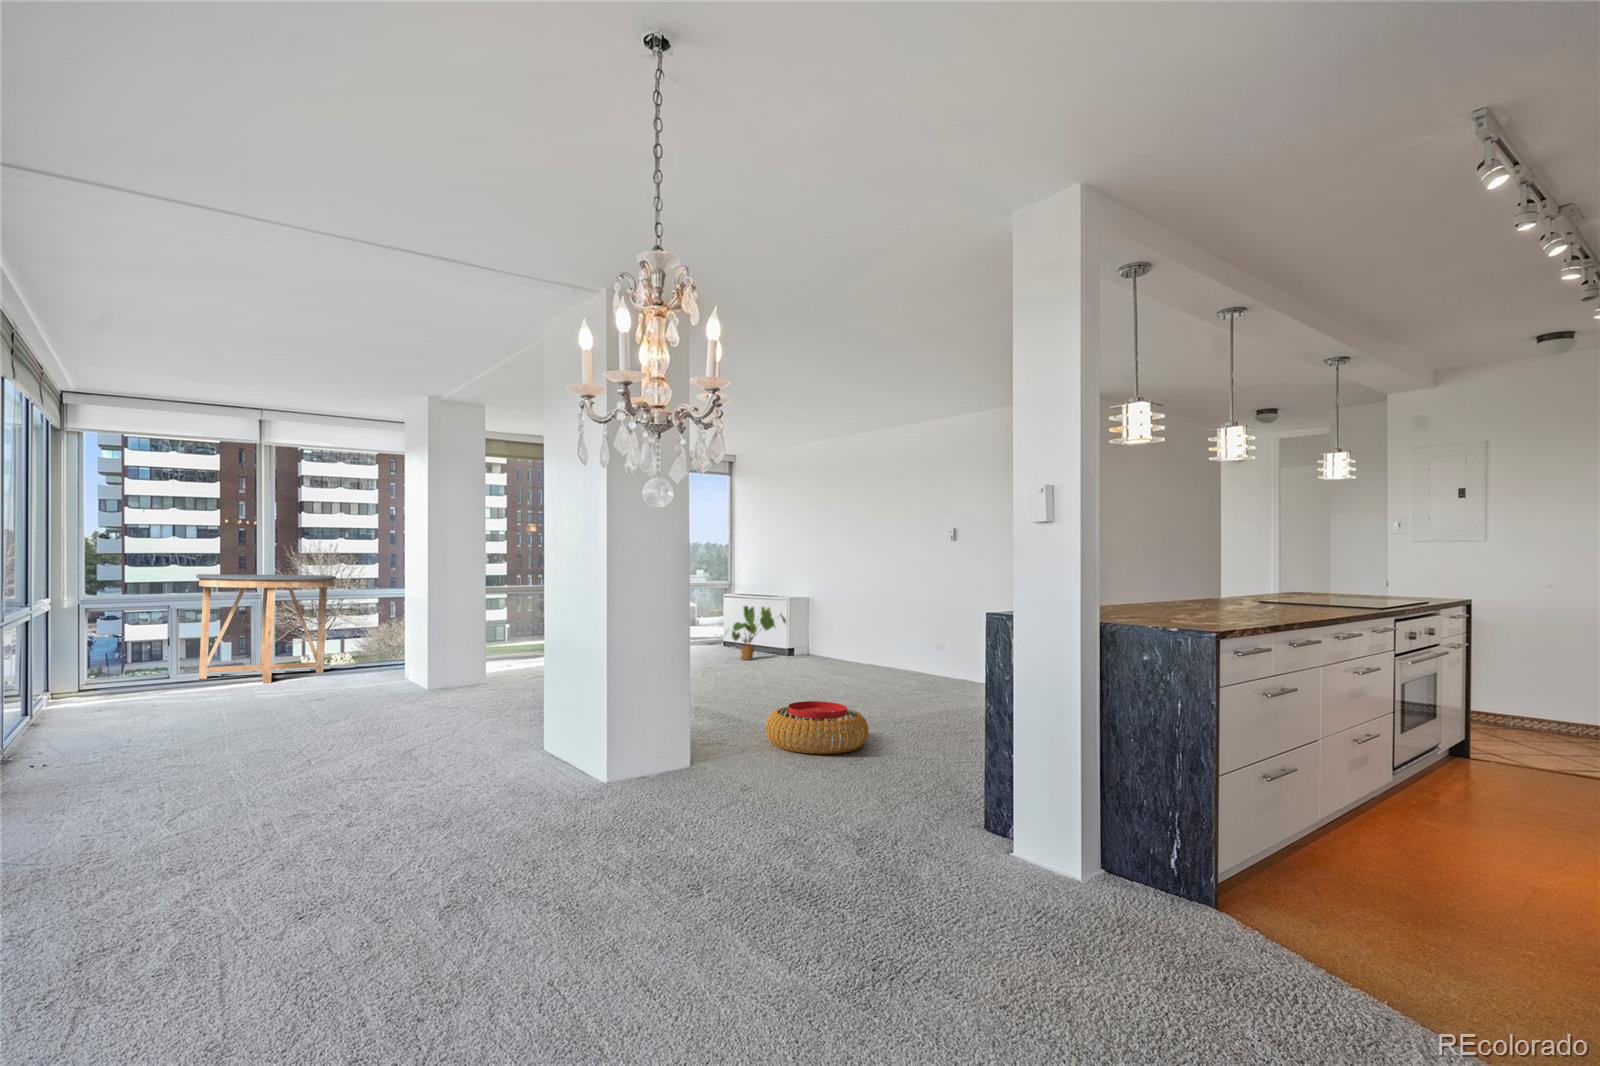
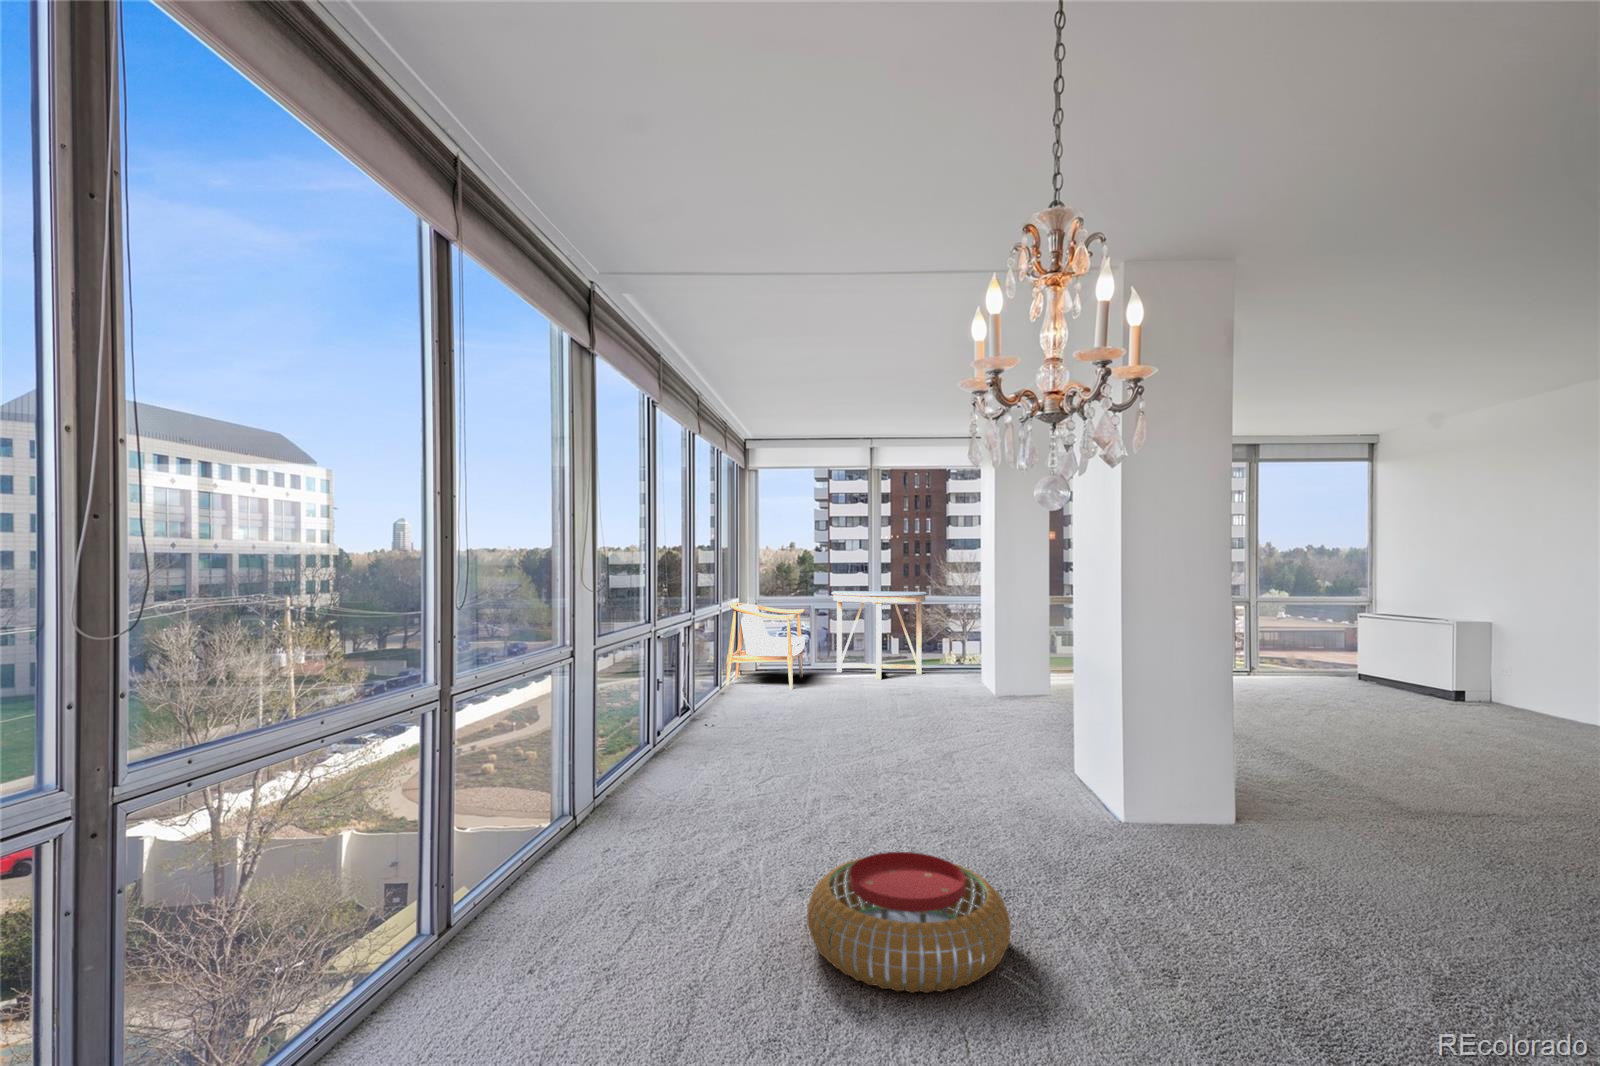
armchair: none [12,590,155,709] -> present [726,603,805,689]
house plant: present [726,606,786,660] -> none [1336,629,1431,696]
pouf: present [766,701,869,754] -> present [808,852,1010,993]

